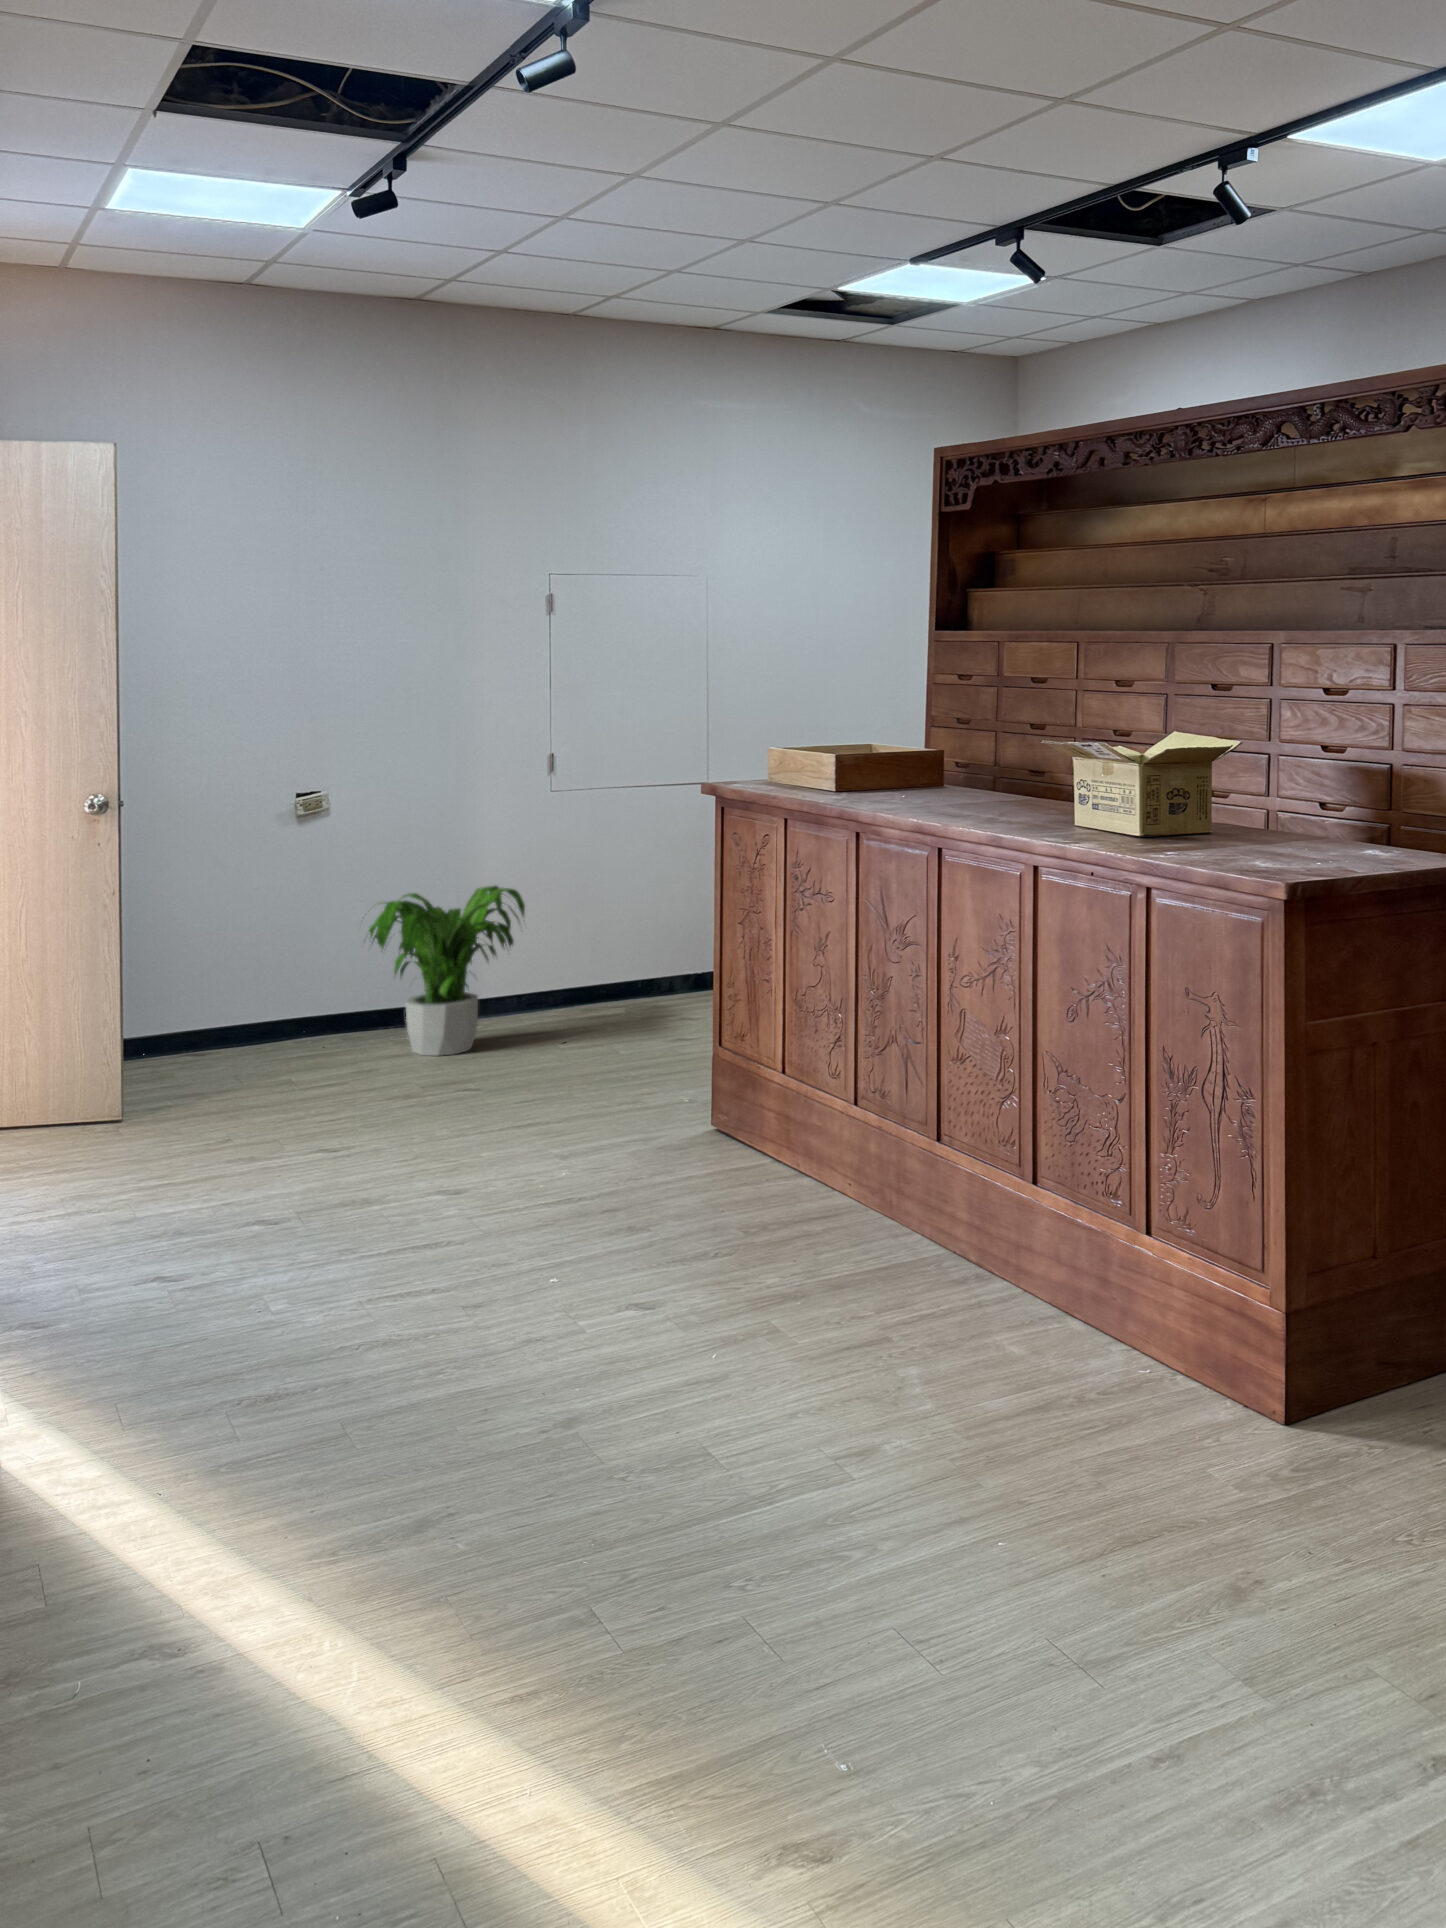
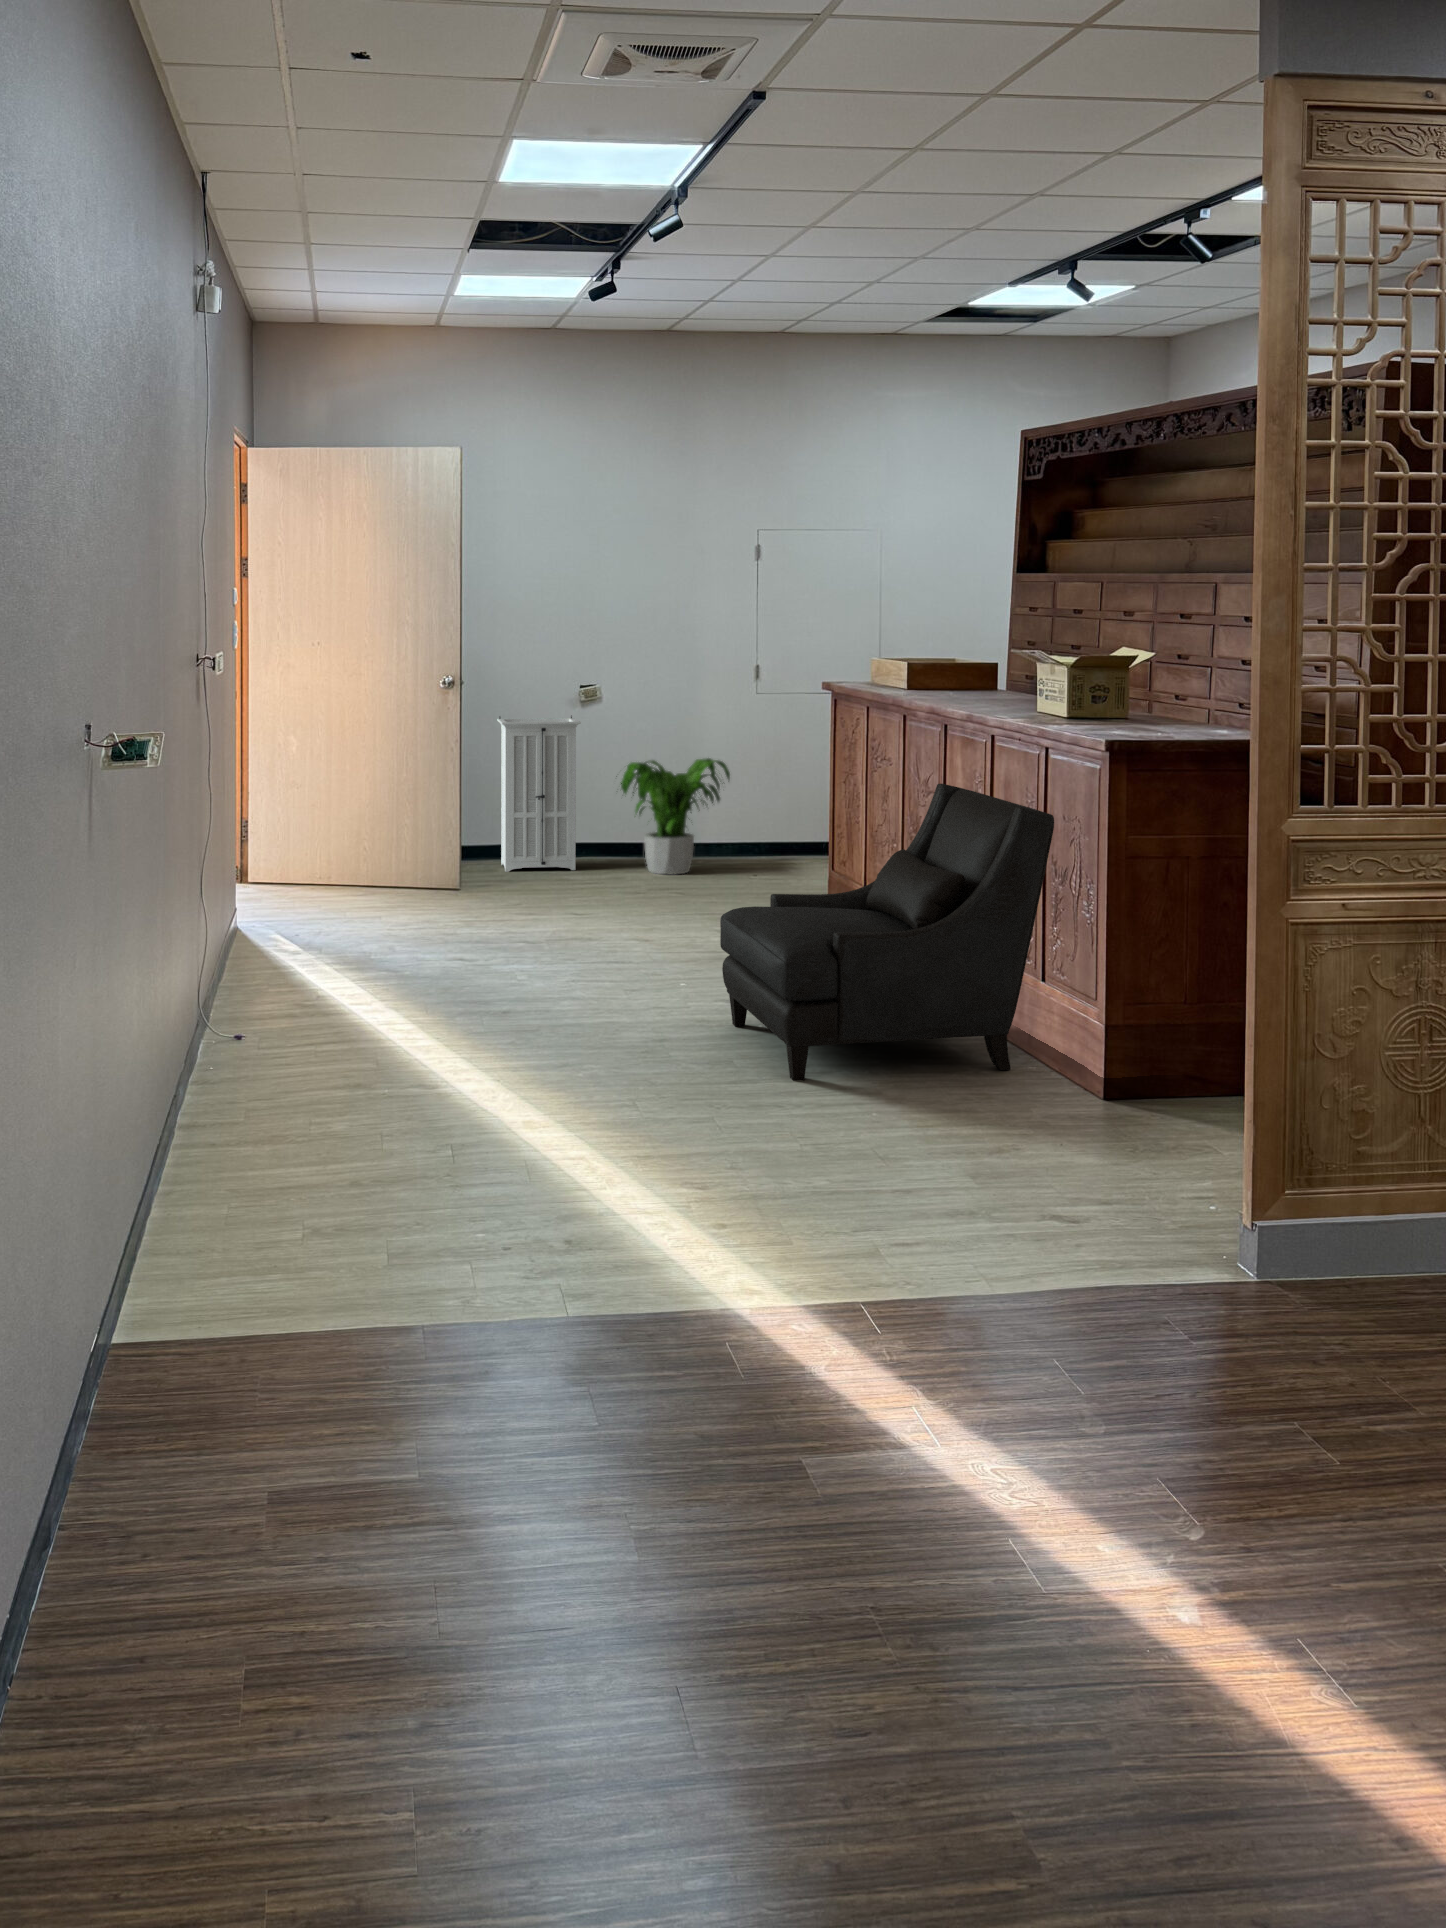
storage cabinet: none [175,836,309,1075] -> present [497,716,581,872]
armchair: none [650,944,1185,1490] -> present [720,784,1054,1081]

